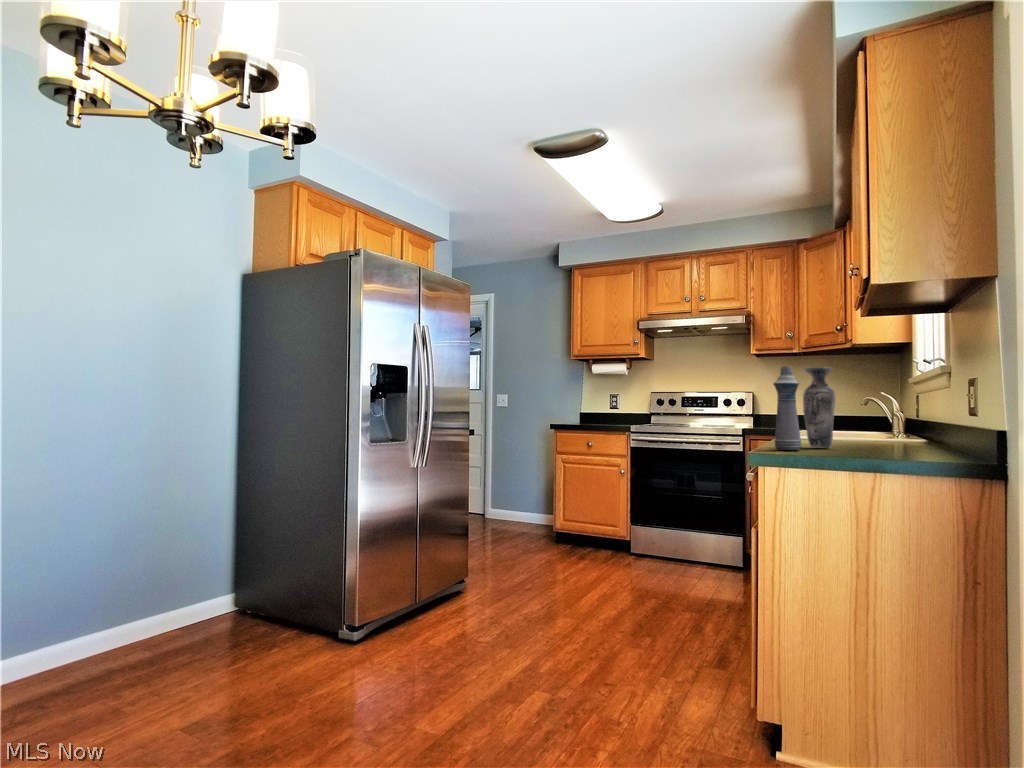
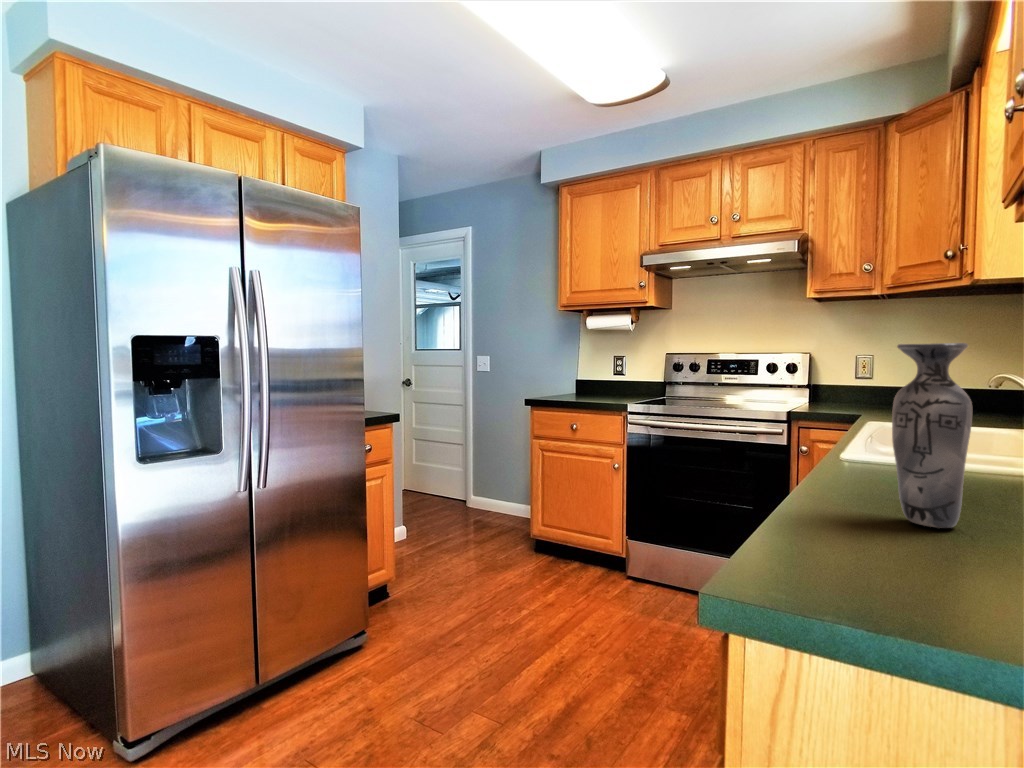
bottle: present [773,366,801,450] -> none [820,345,888,548]

